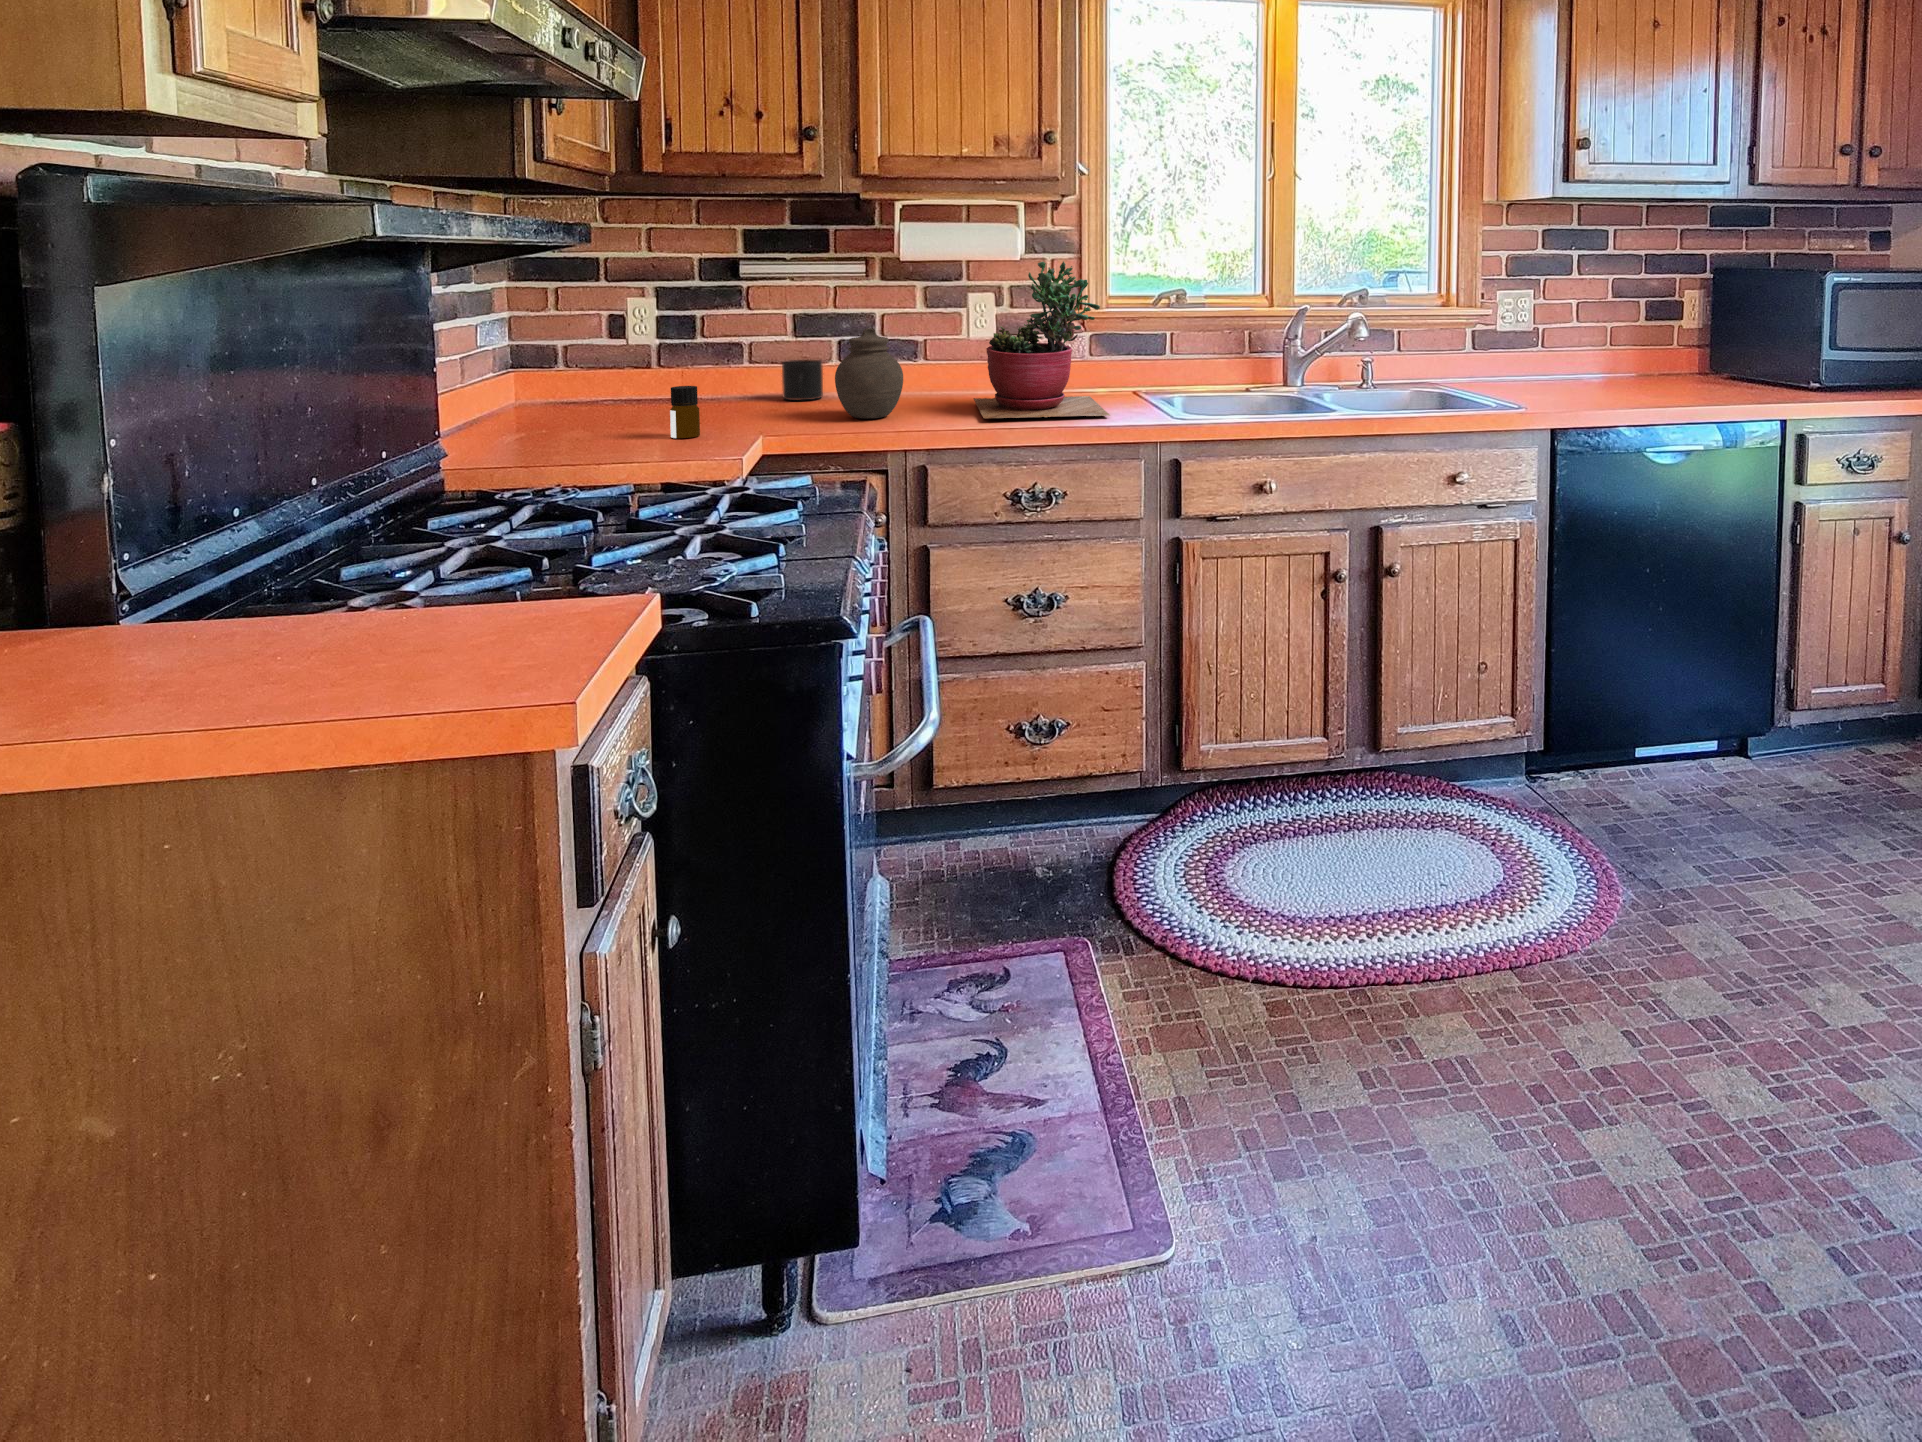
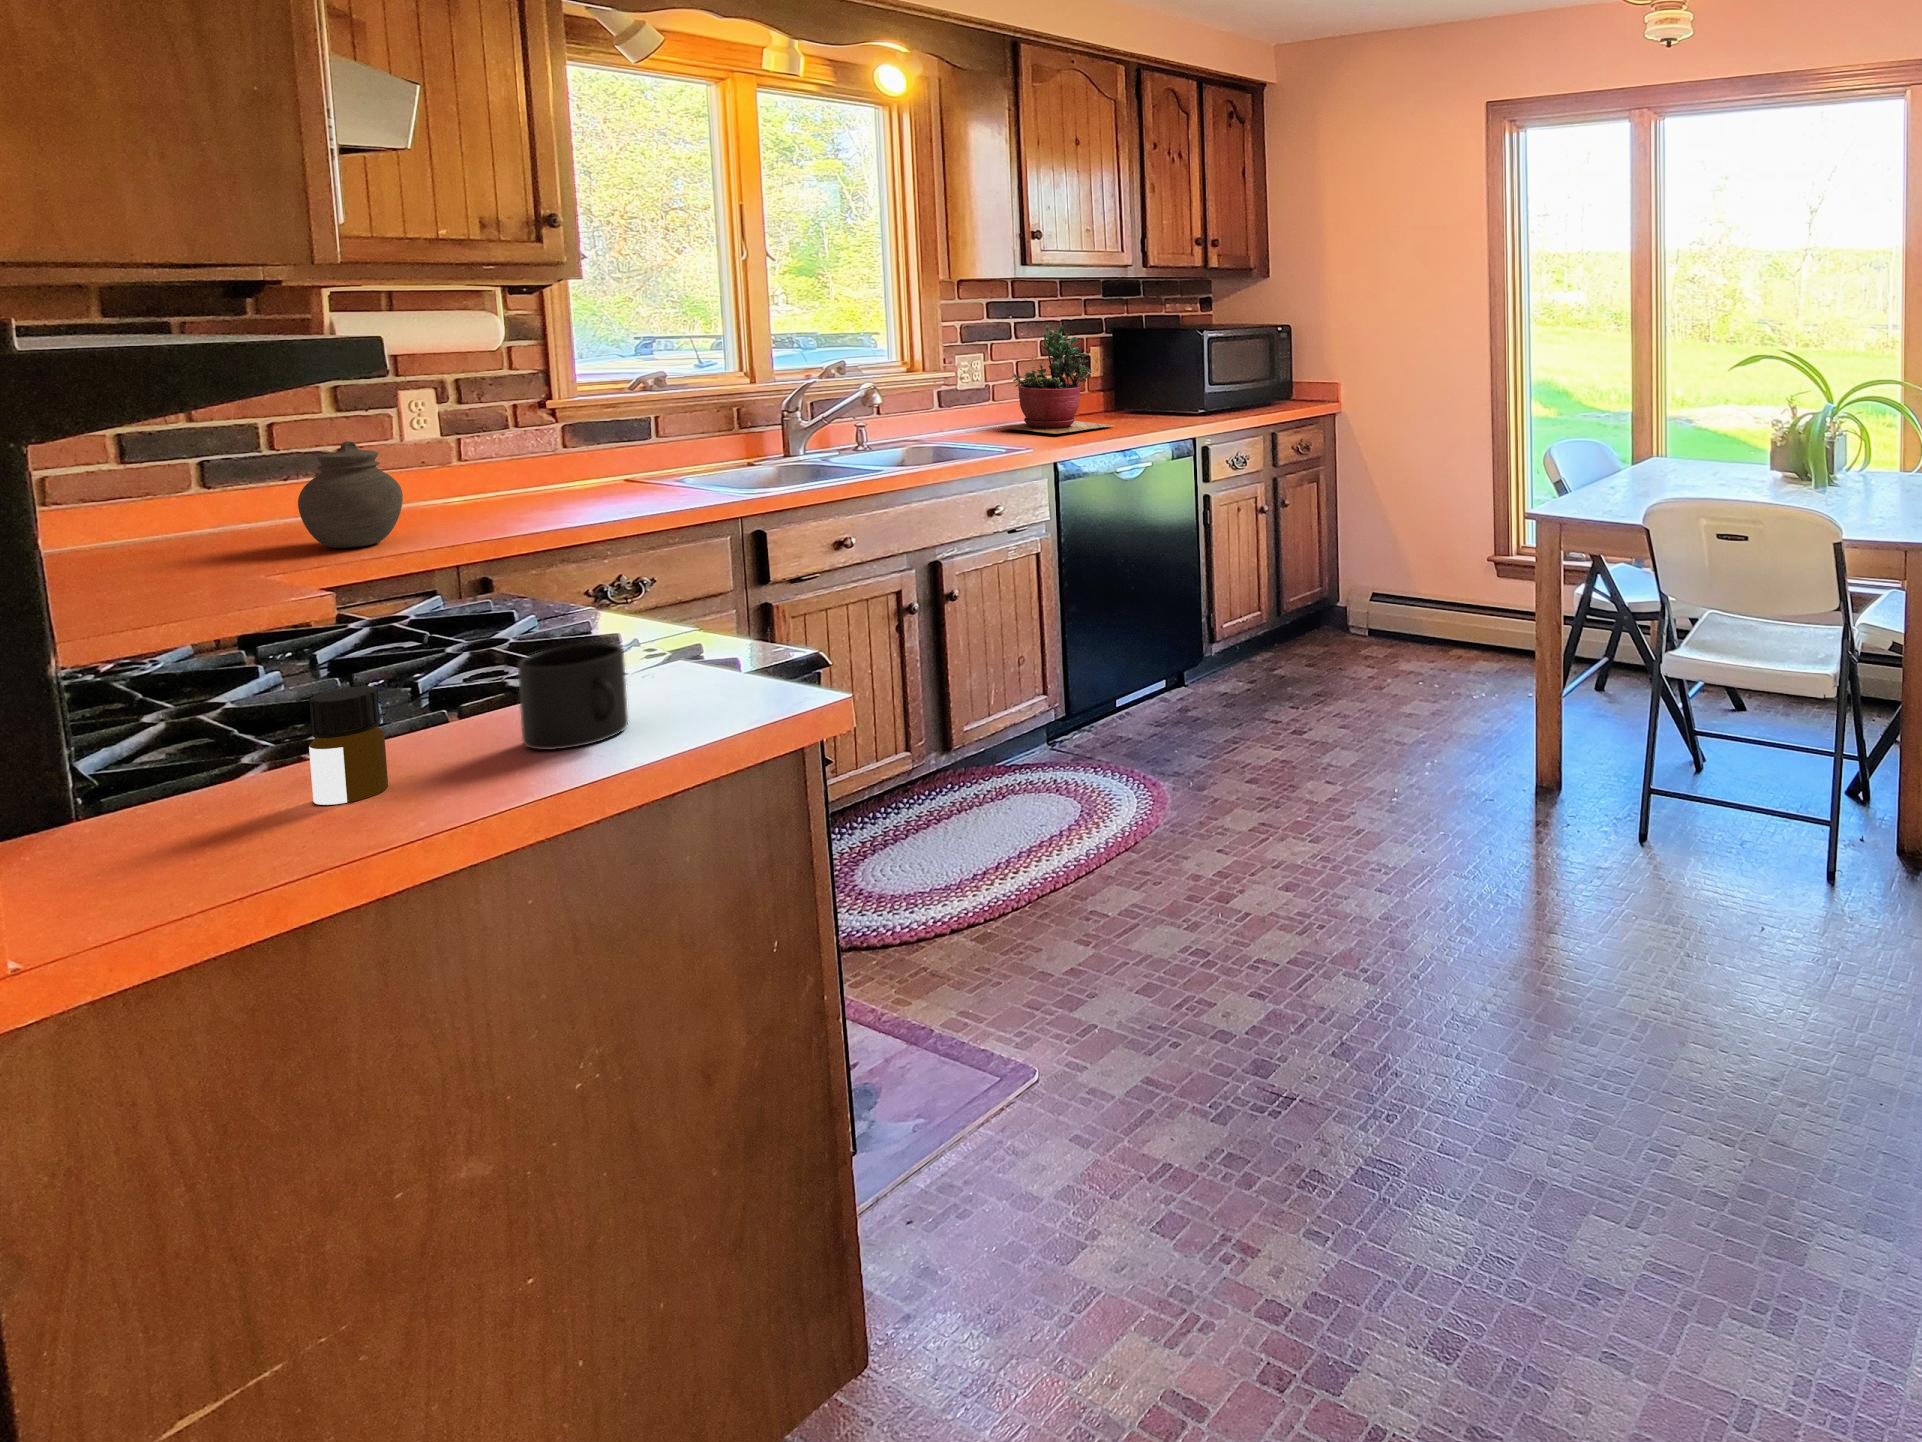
succulent plant: present [974,261,1110,418] -> present [1001,325,1113,434]
mug: present [782,360,823,401] -> present [518,643,628,750]
bottle: present [670,386,700,438] -> present [309,686,388,805]

